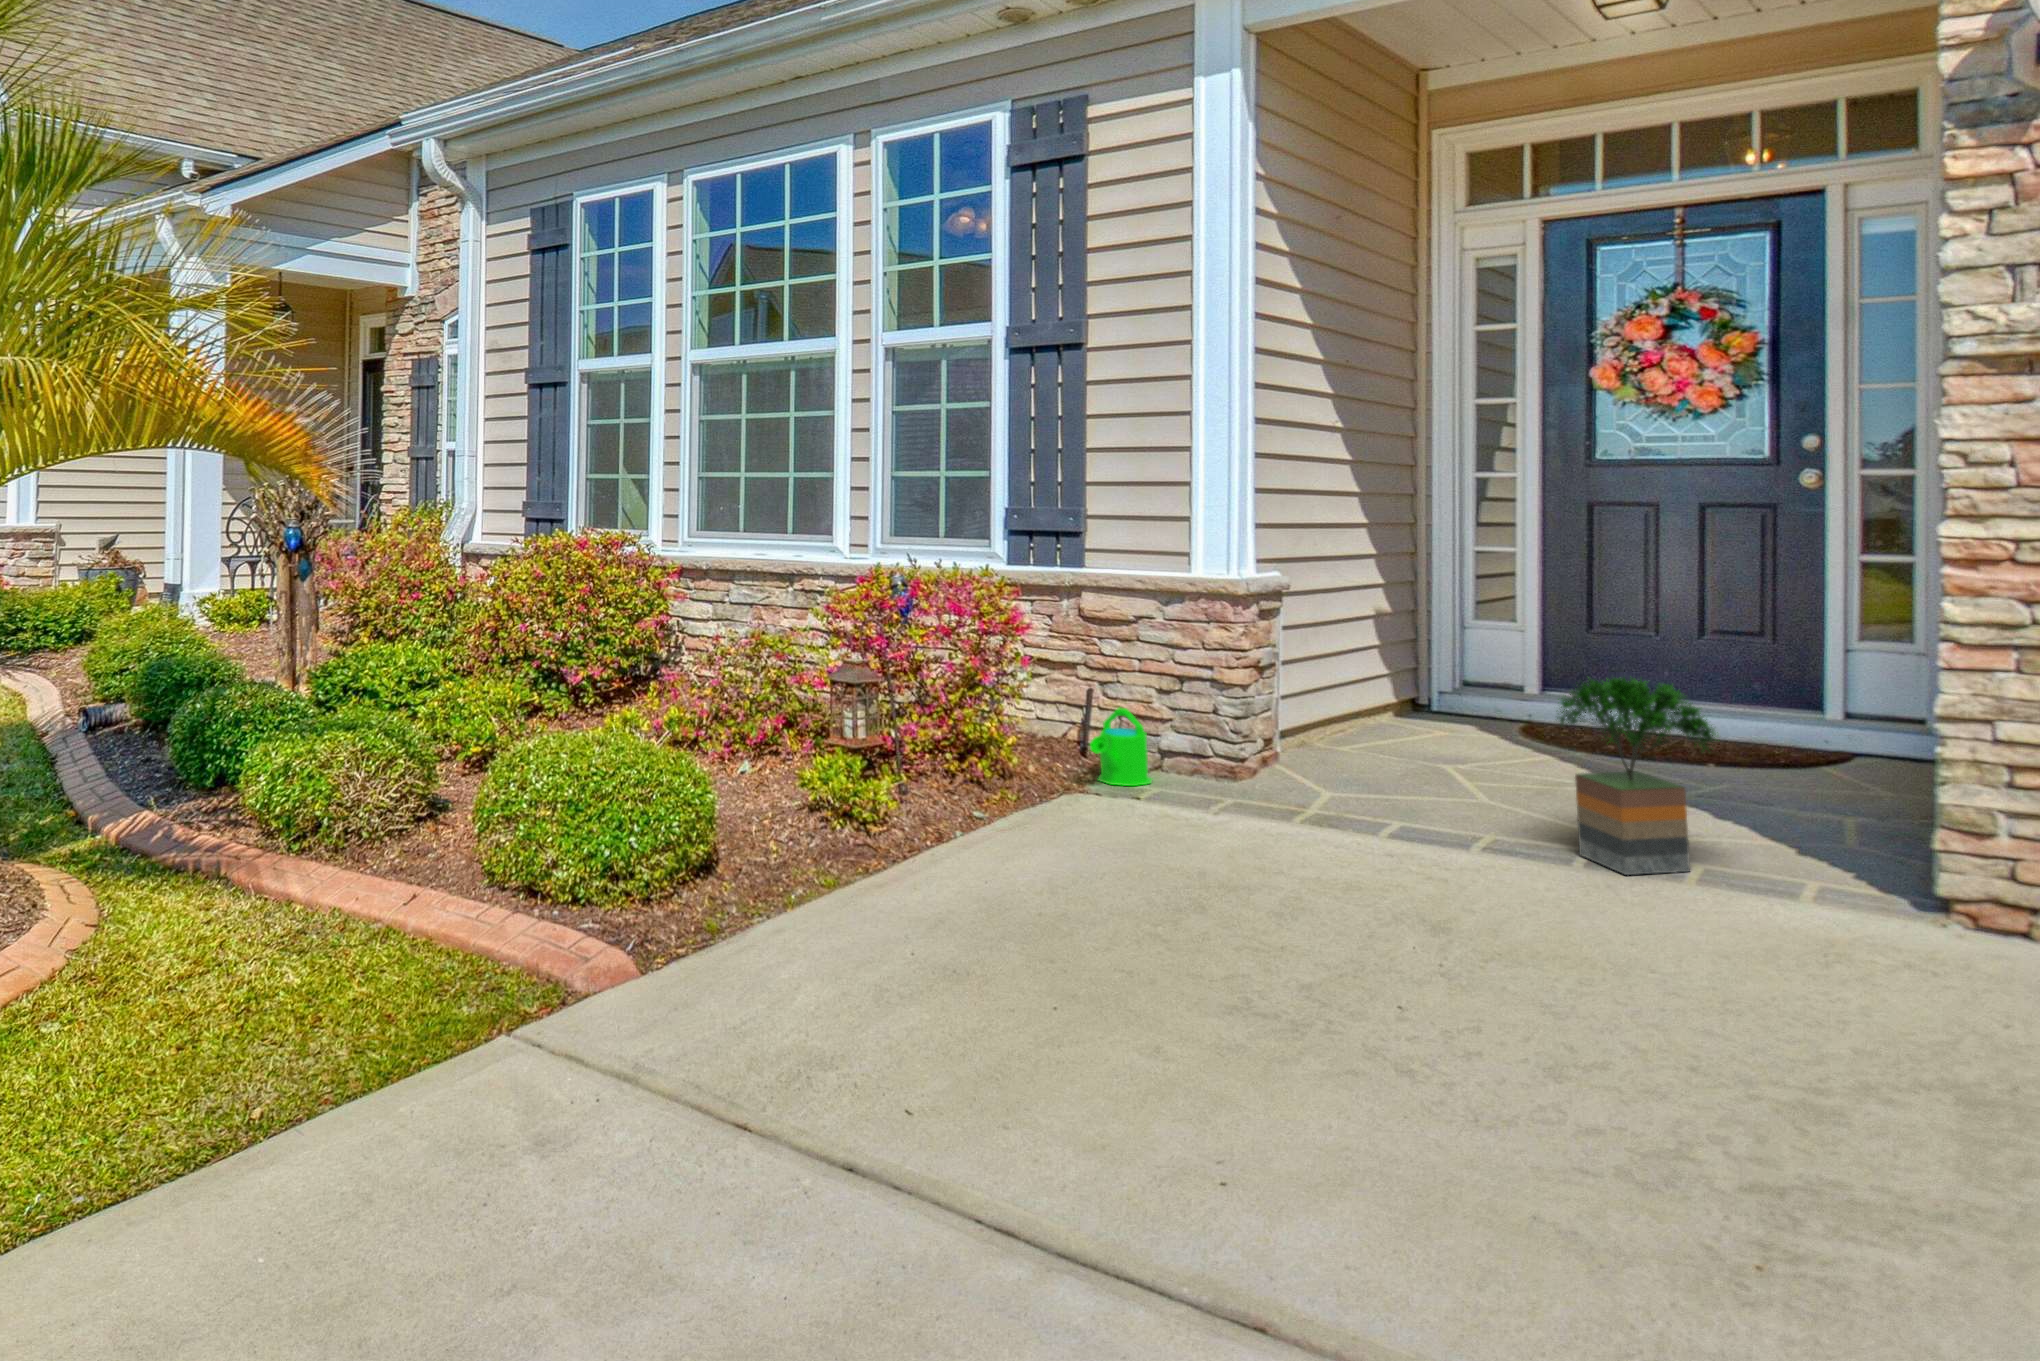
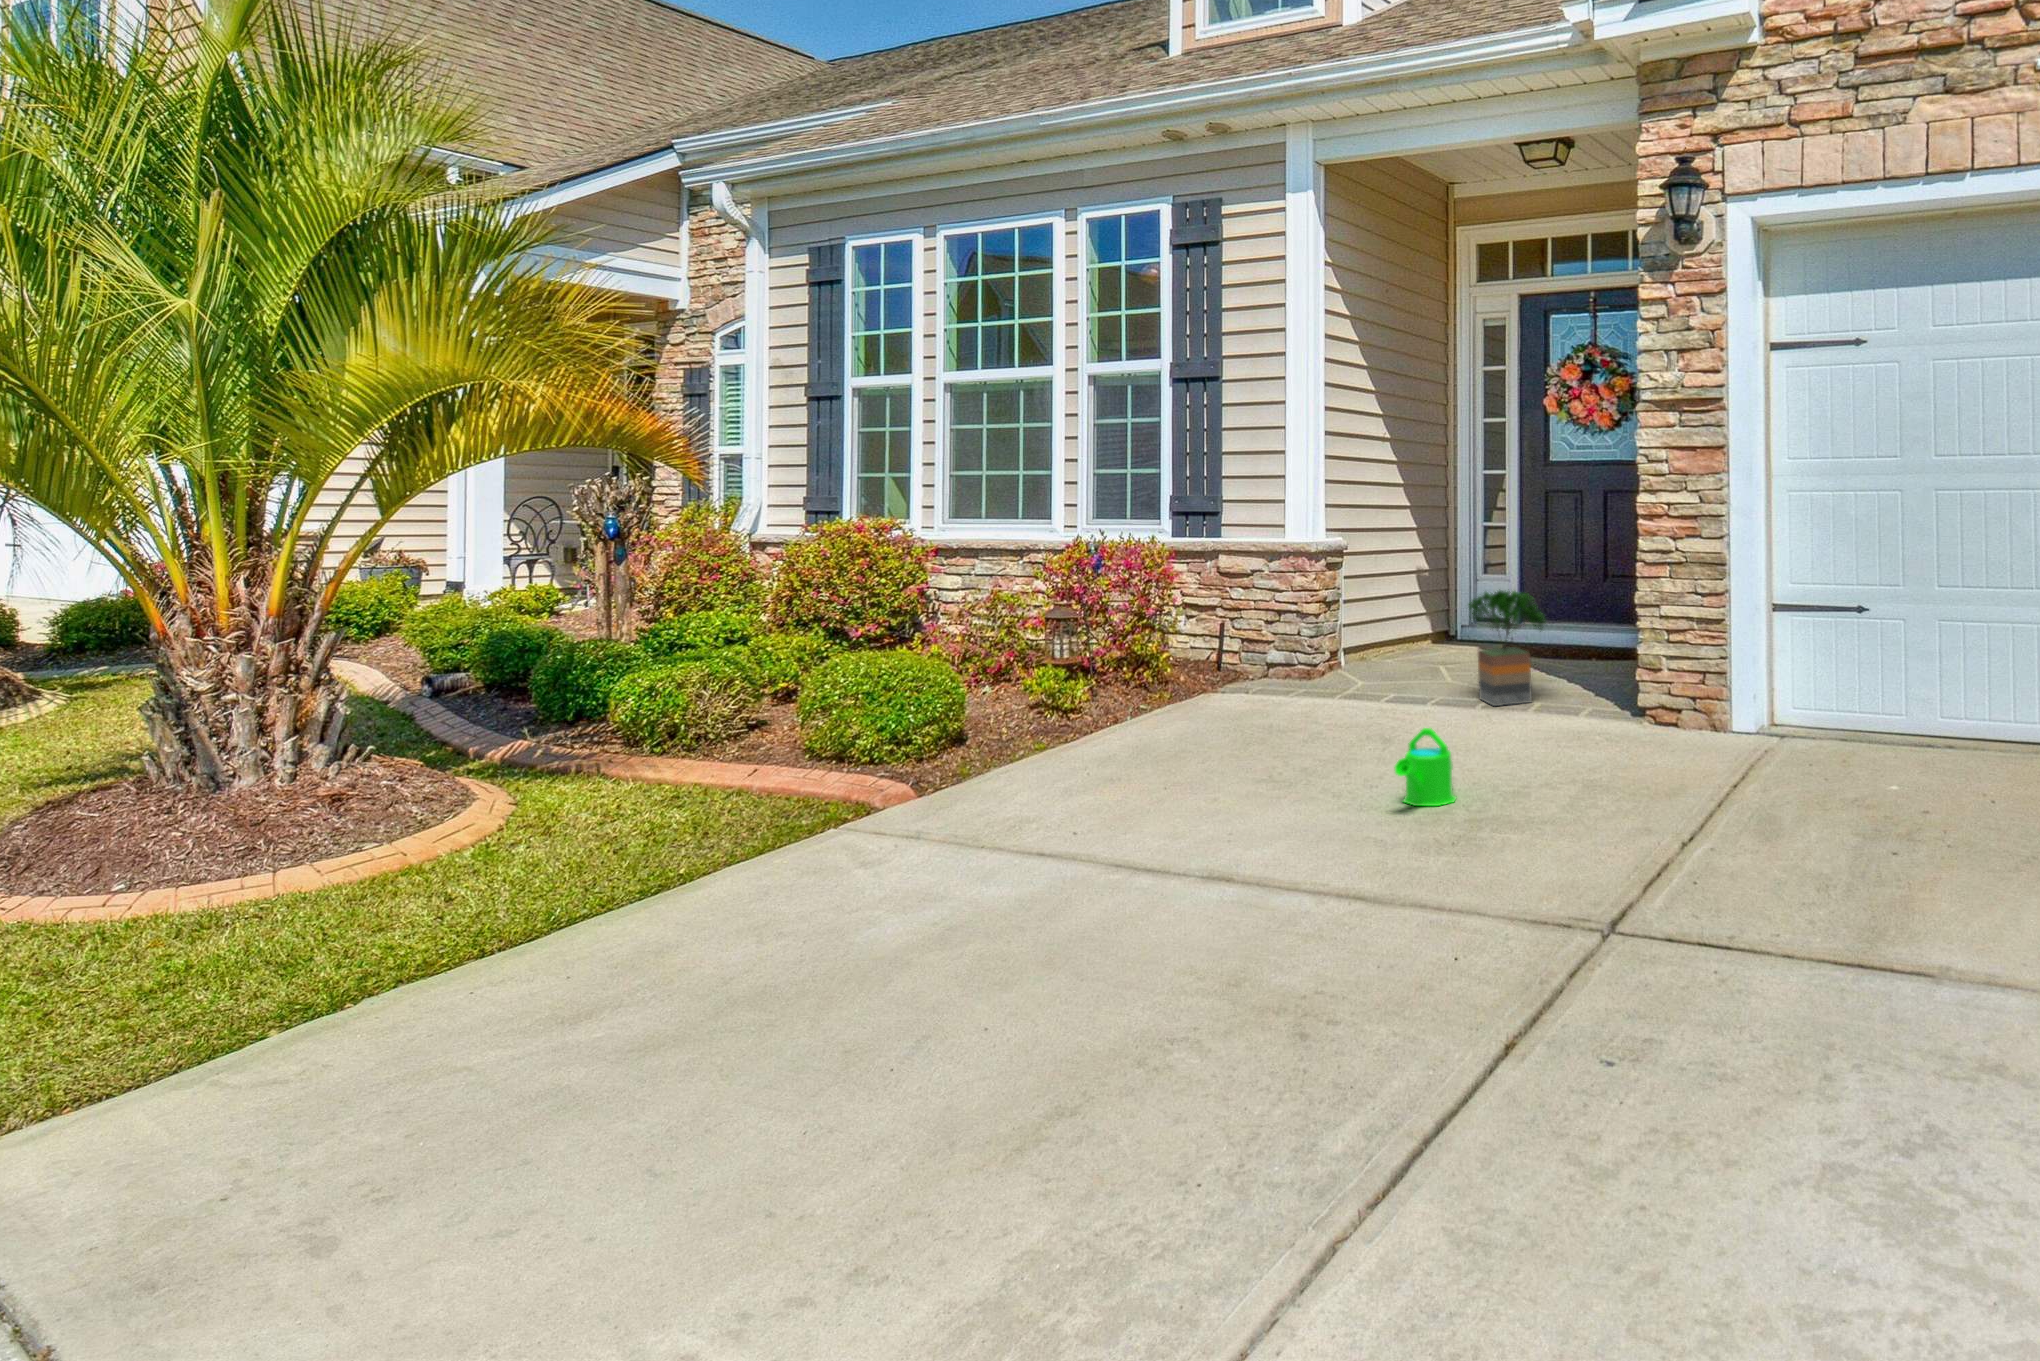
watering can: present [1090,708,1152,786] -> present [1394,728,1456,806]

